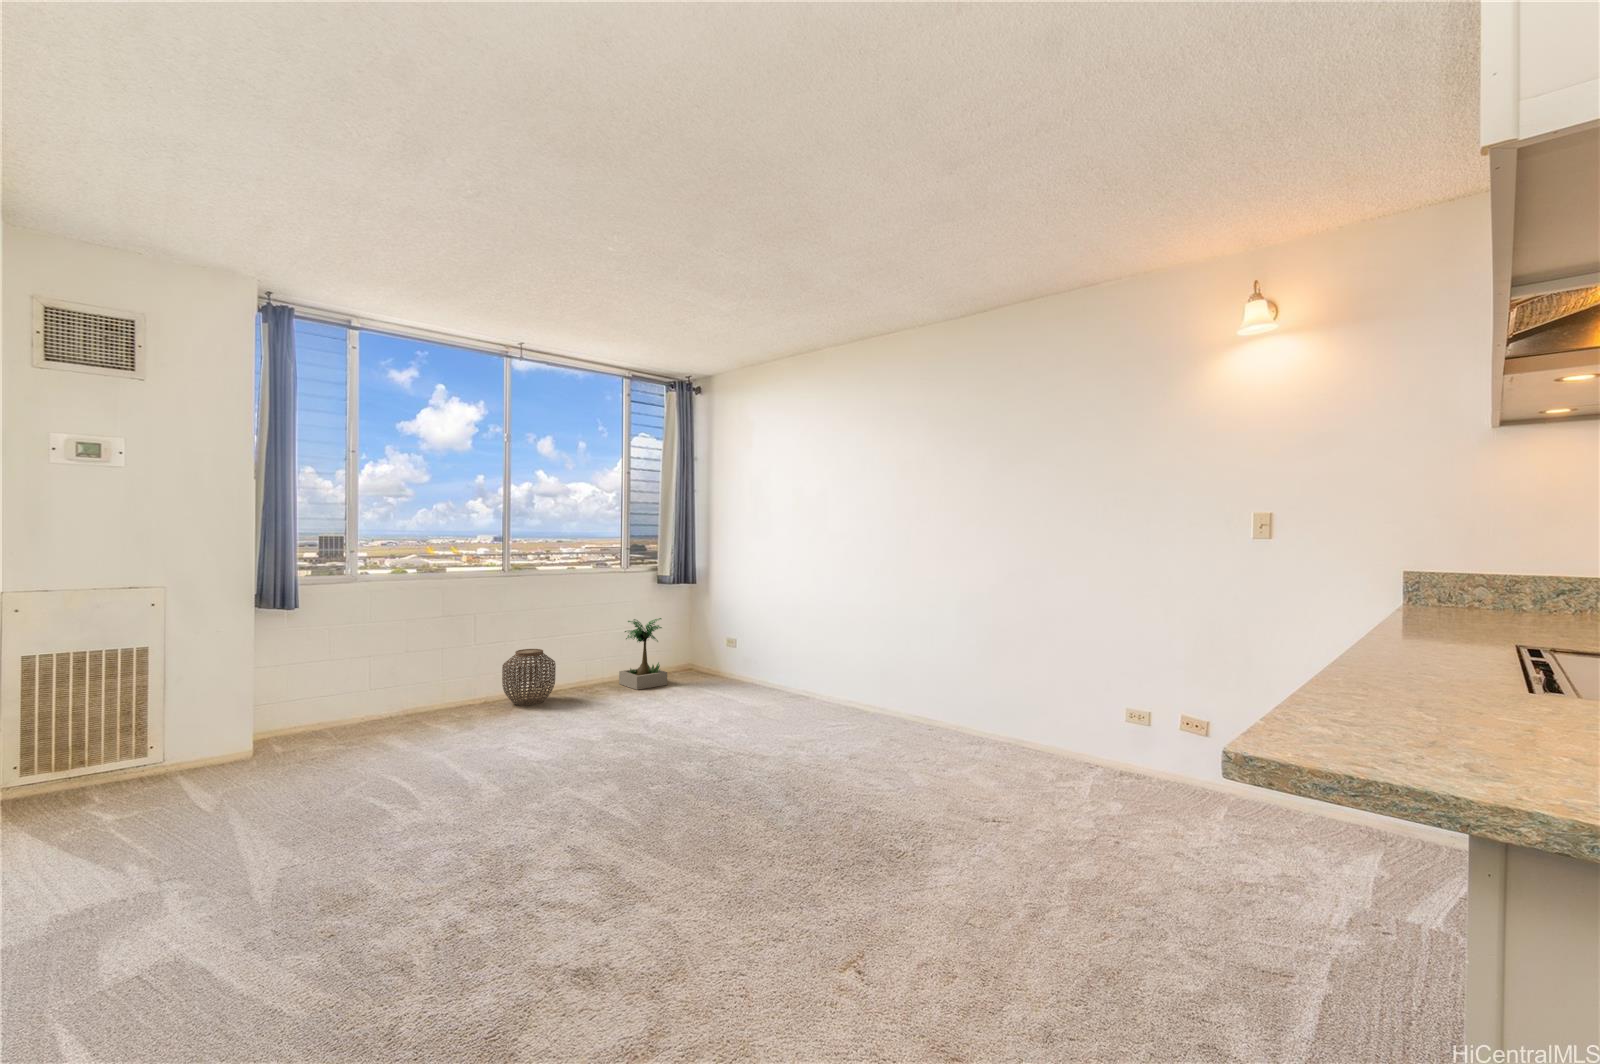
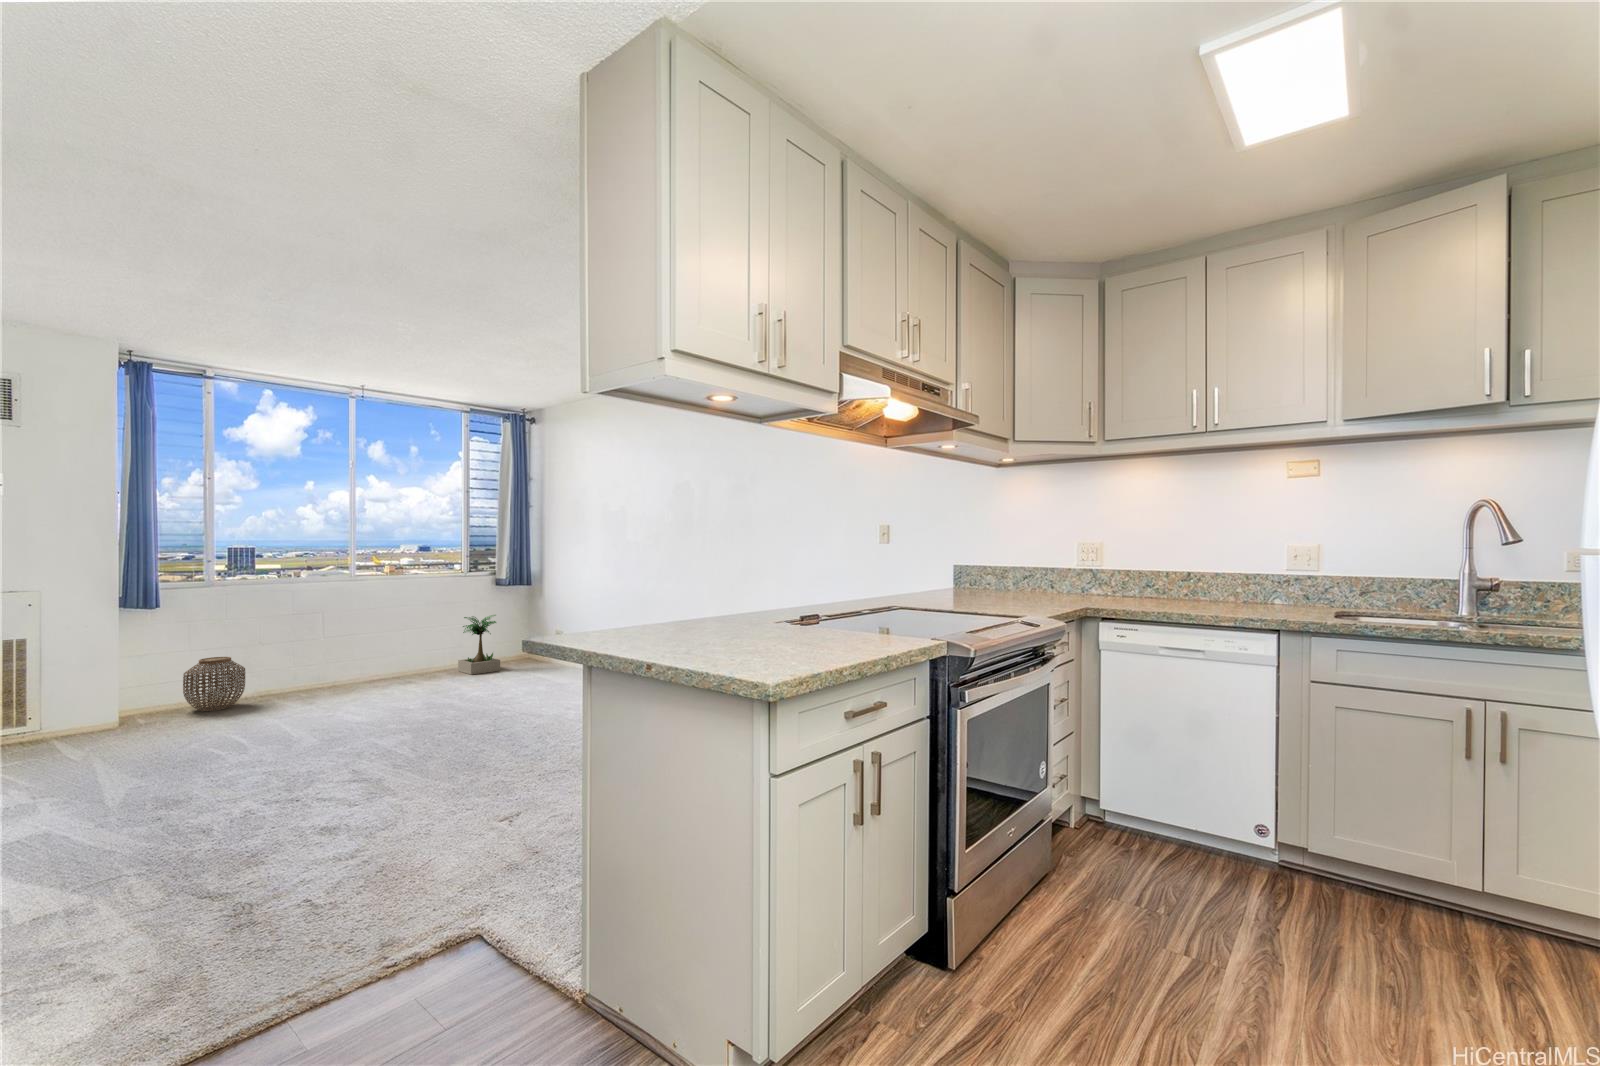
woven basket: present [502,649,556,705] -> present [183,657,245,711]

